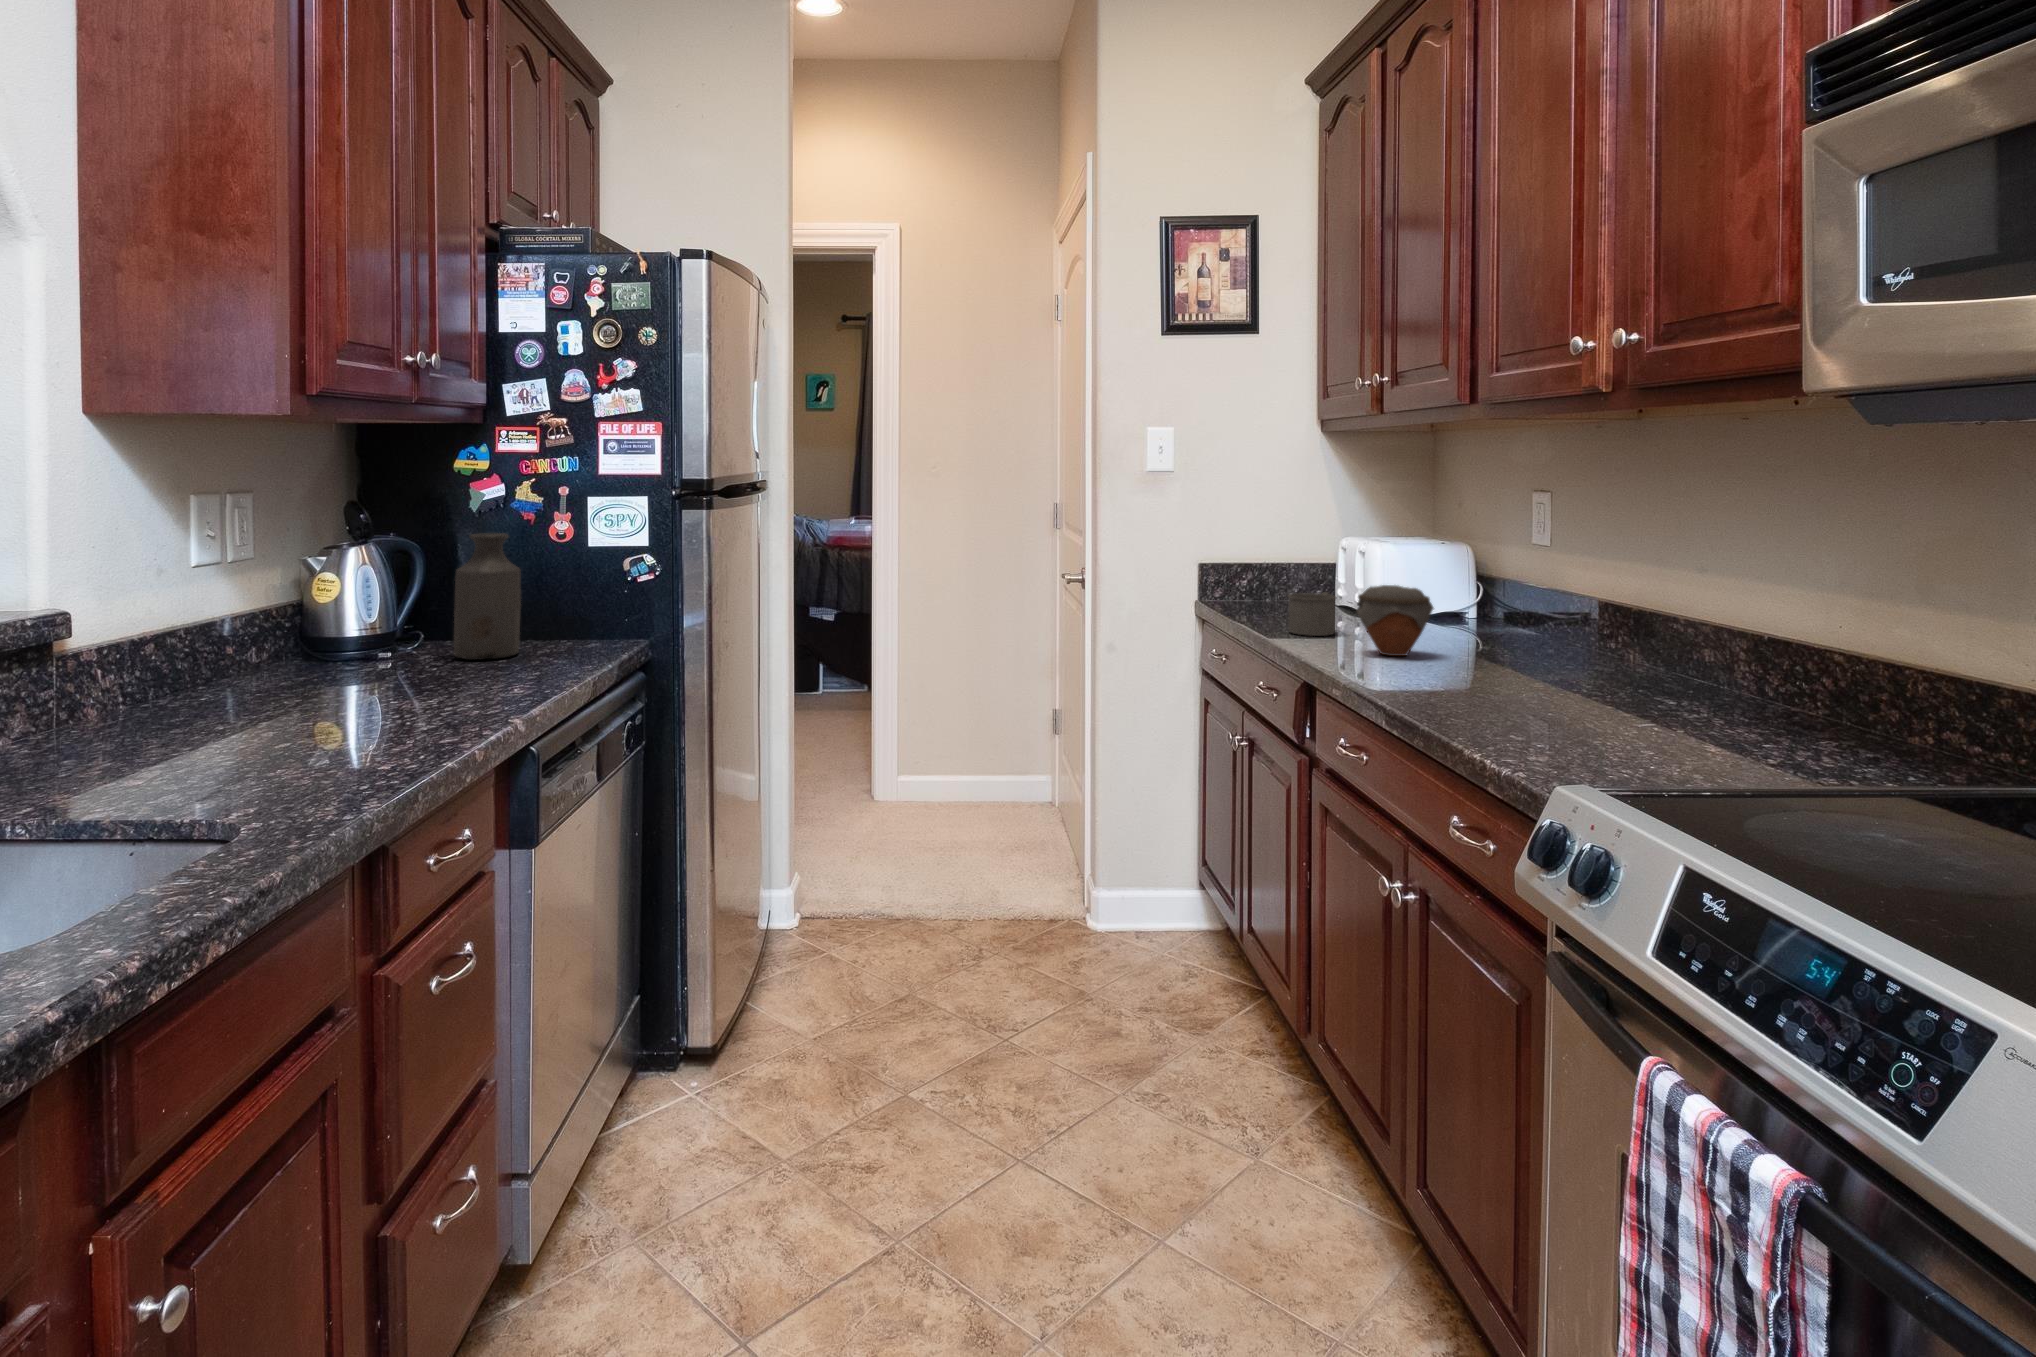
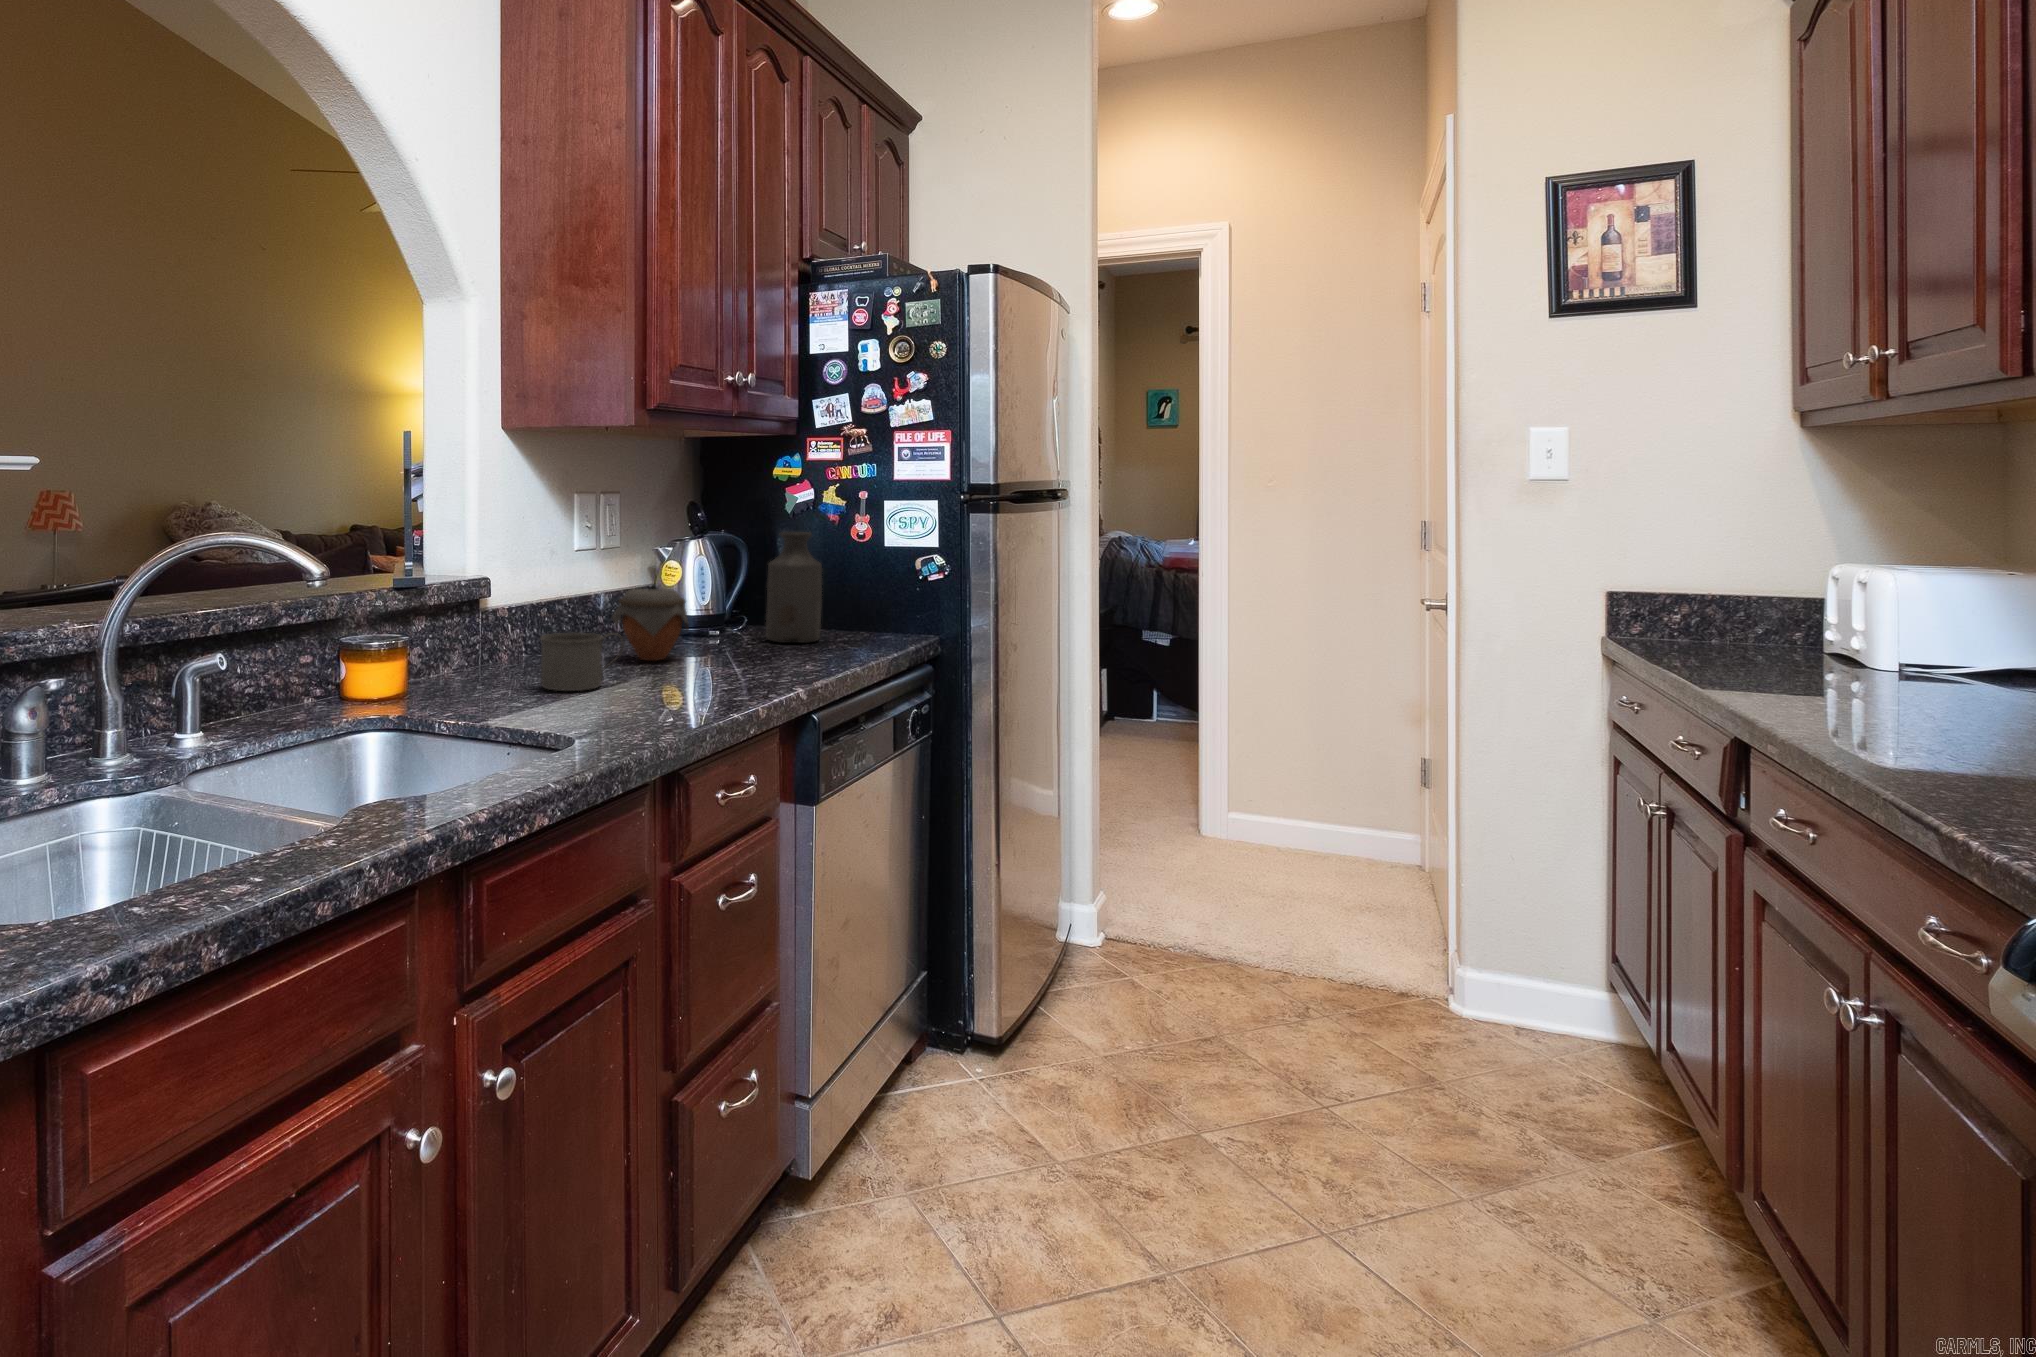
jar: present [1356,585,1434,656] -> present [612,589,689,661]
mug: present [1288,592,1336,636] -> present [540,633,624,691]

